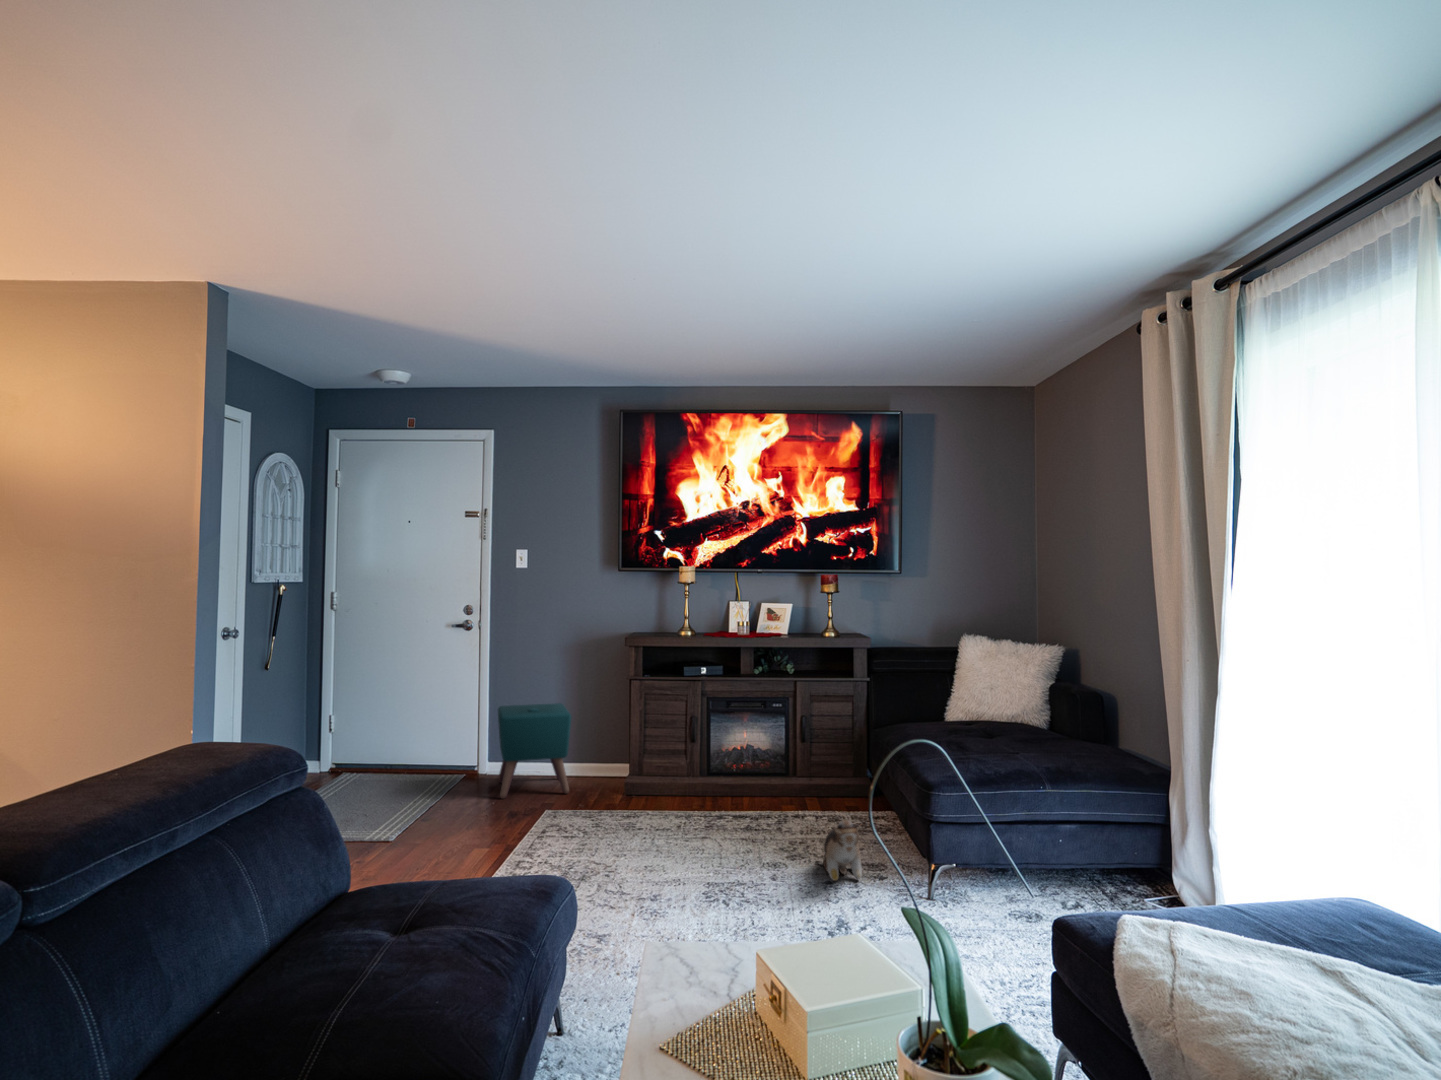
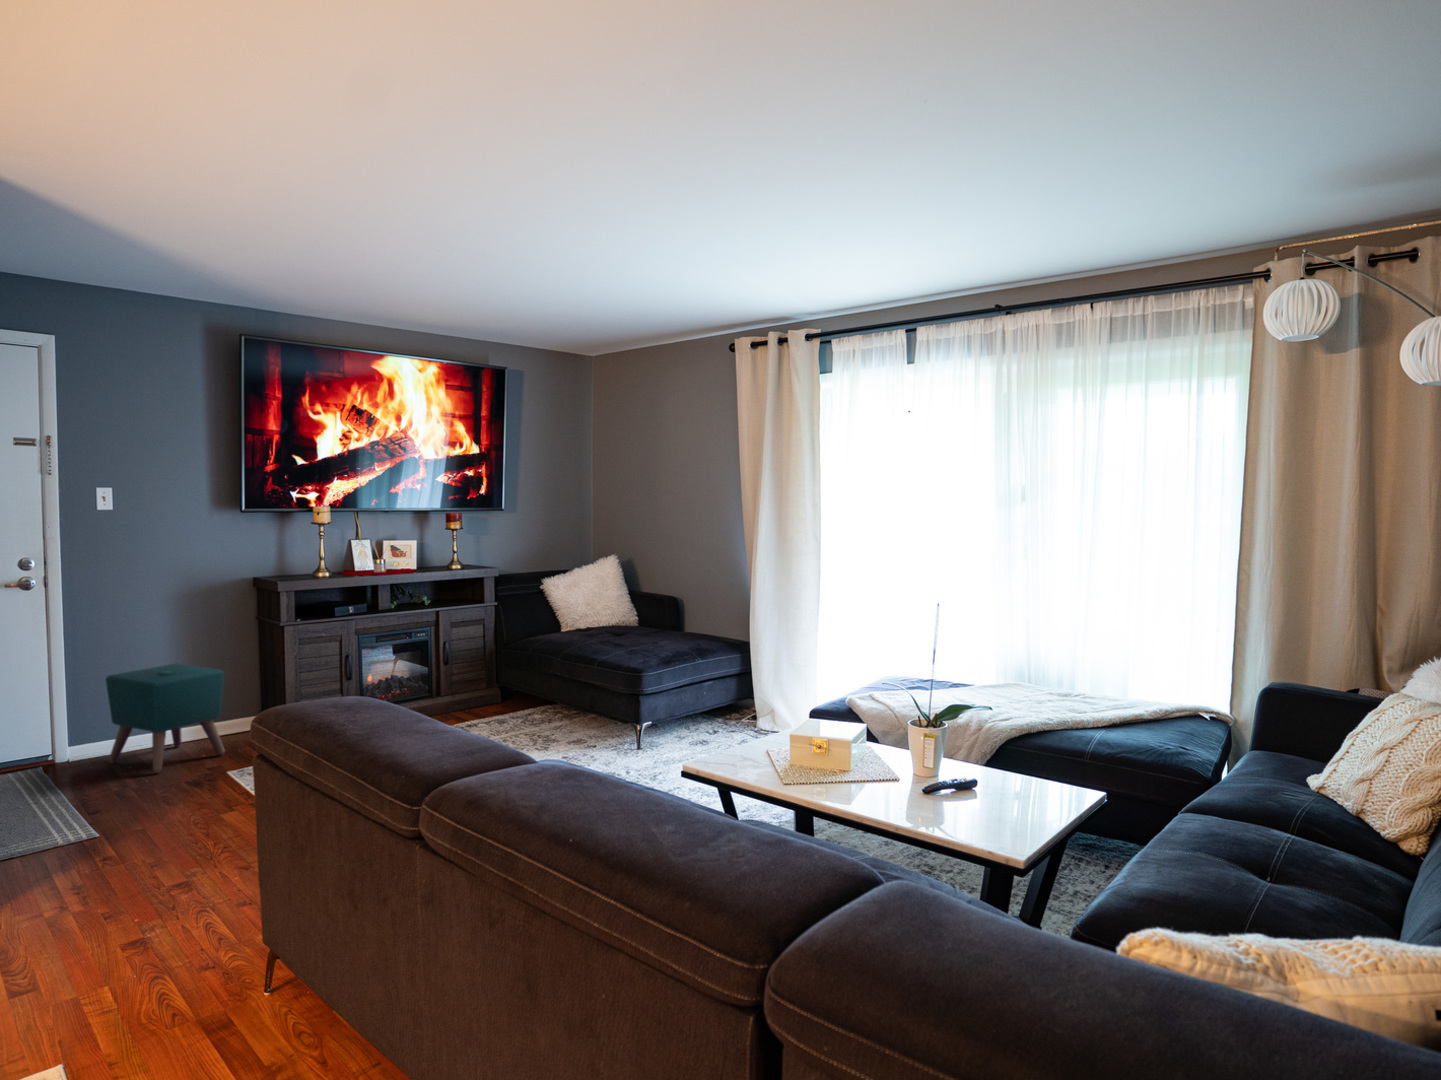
plush toy: present [823,820,862,881] -> none [546,706,603,753]

